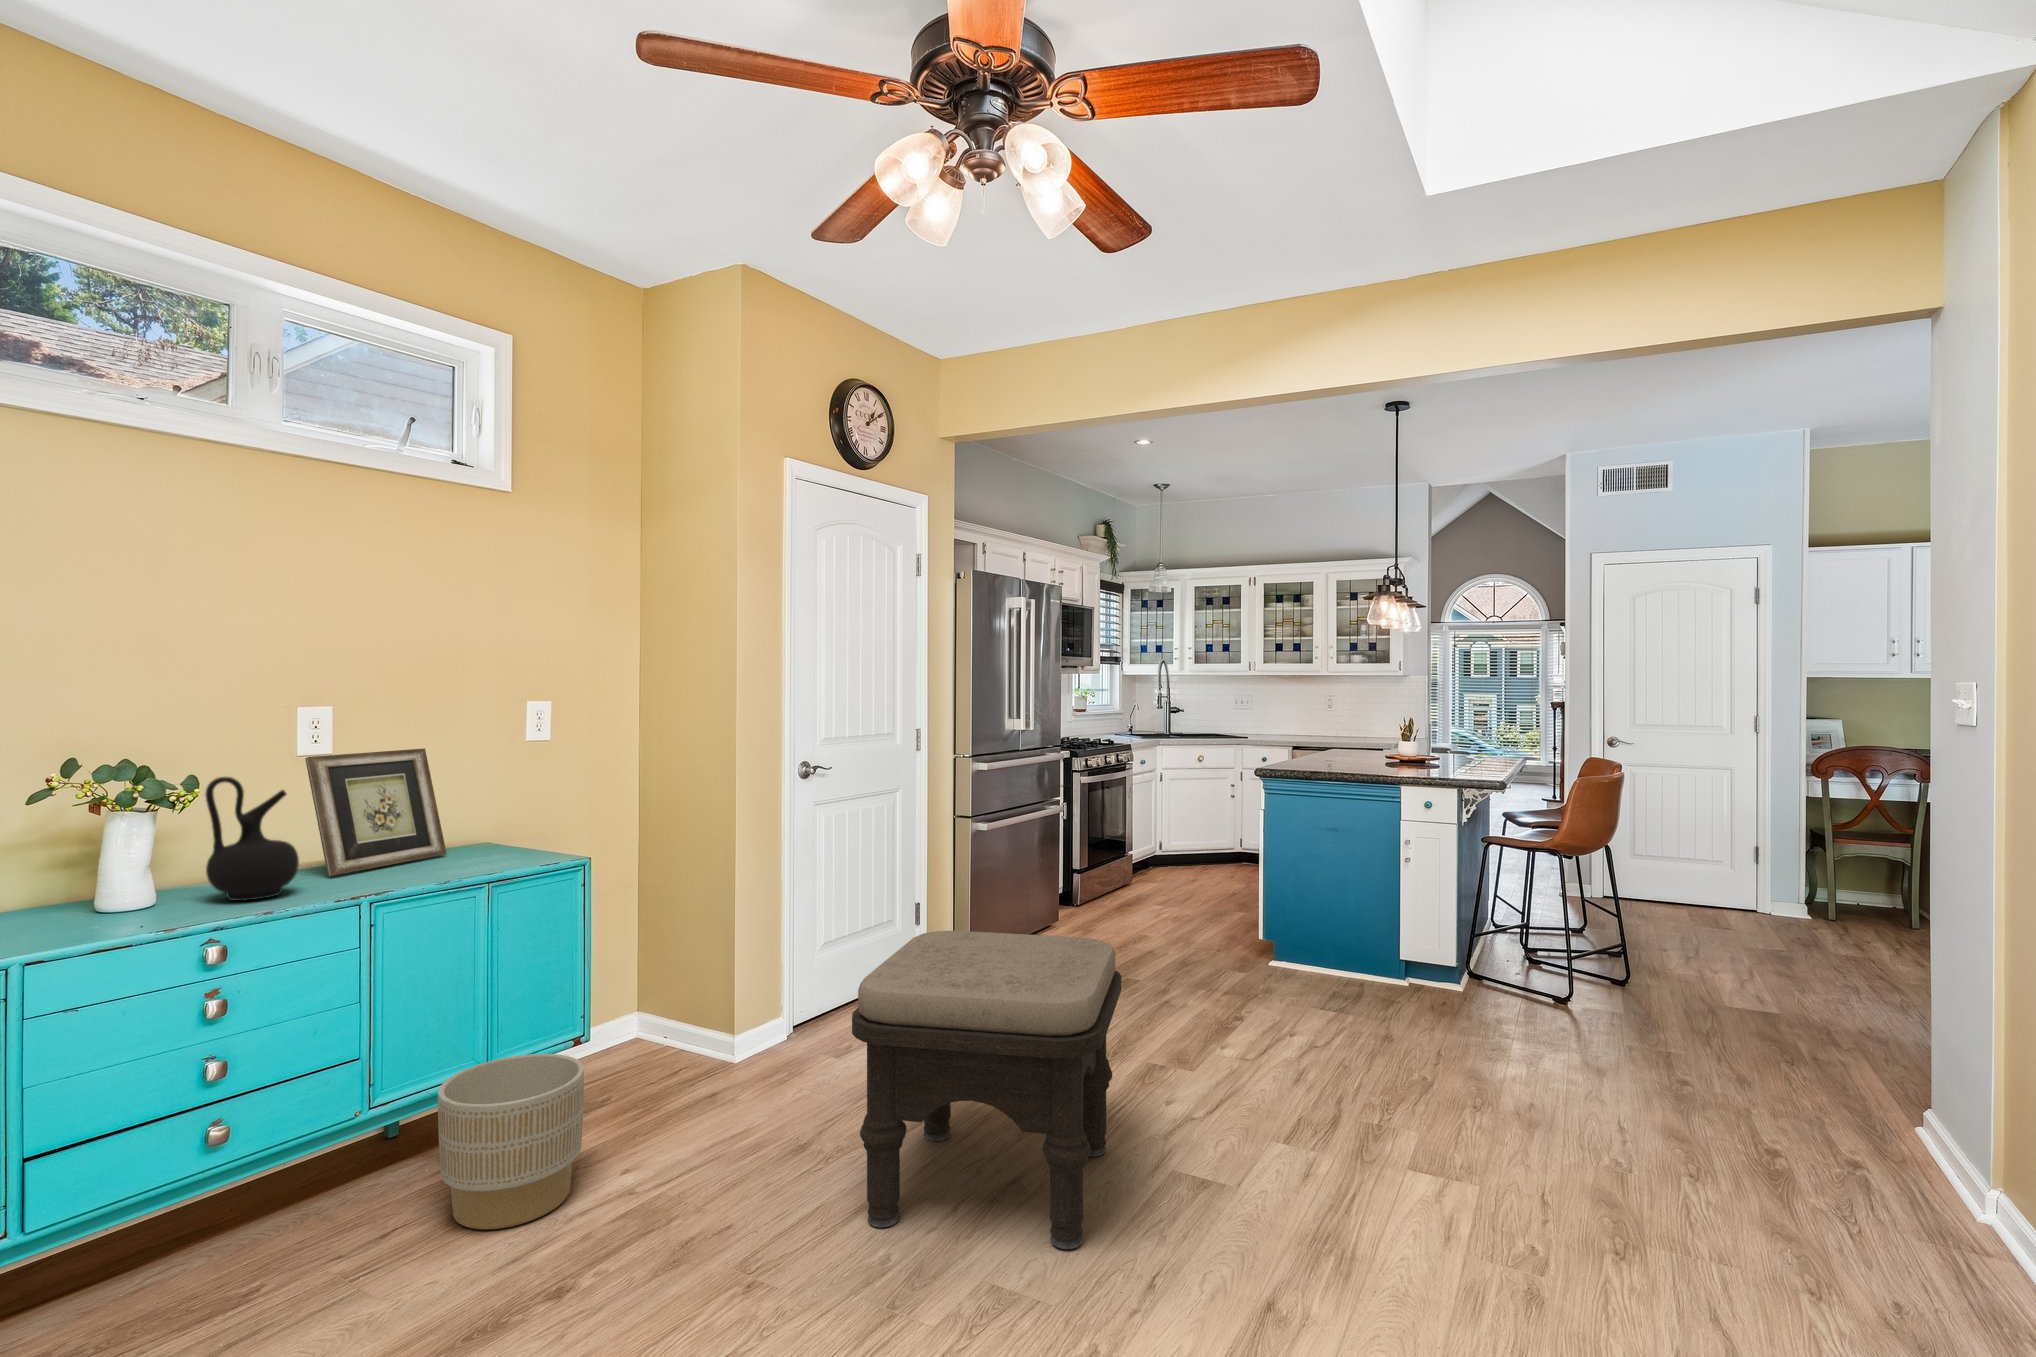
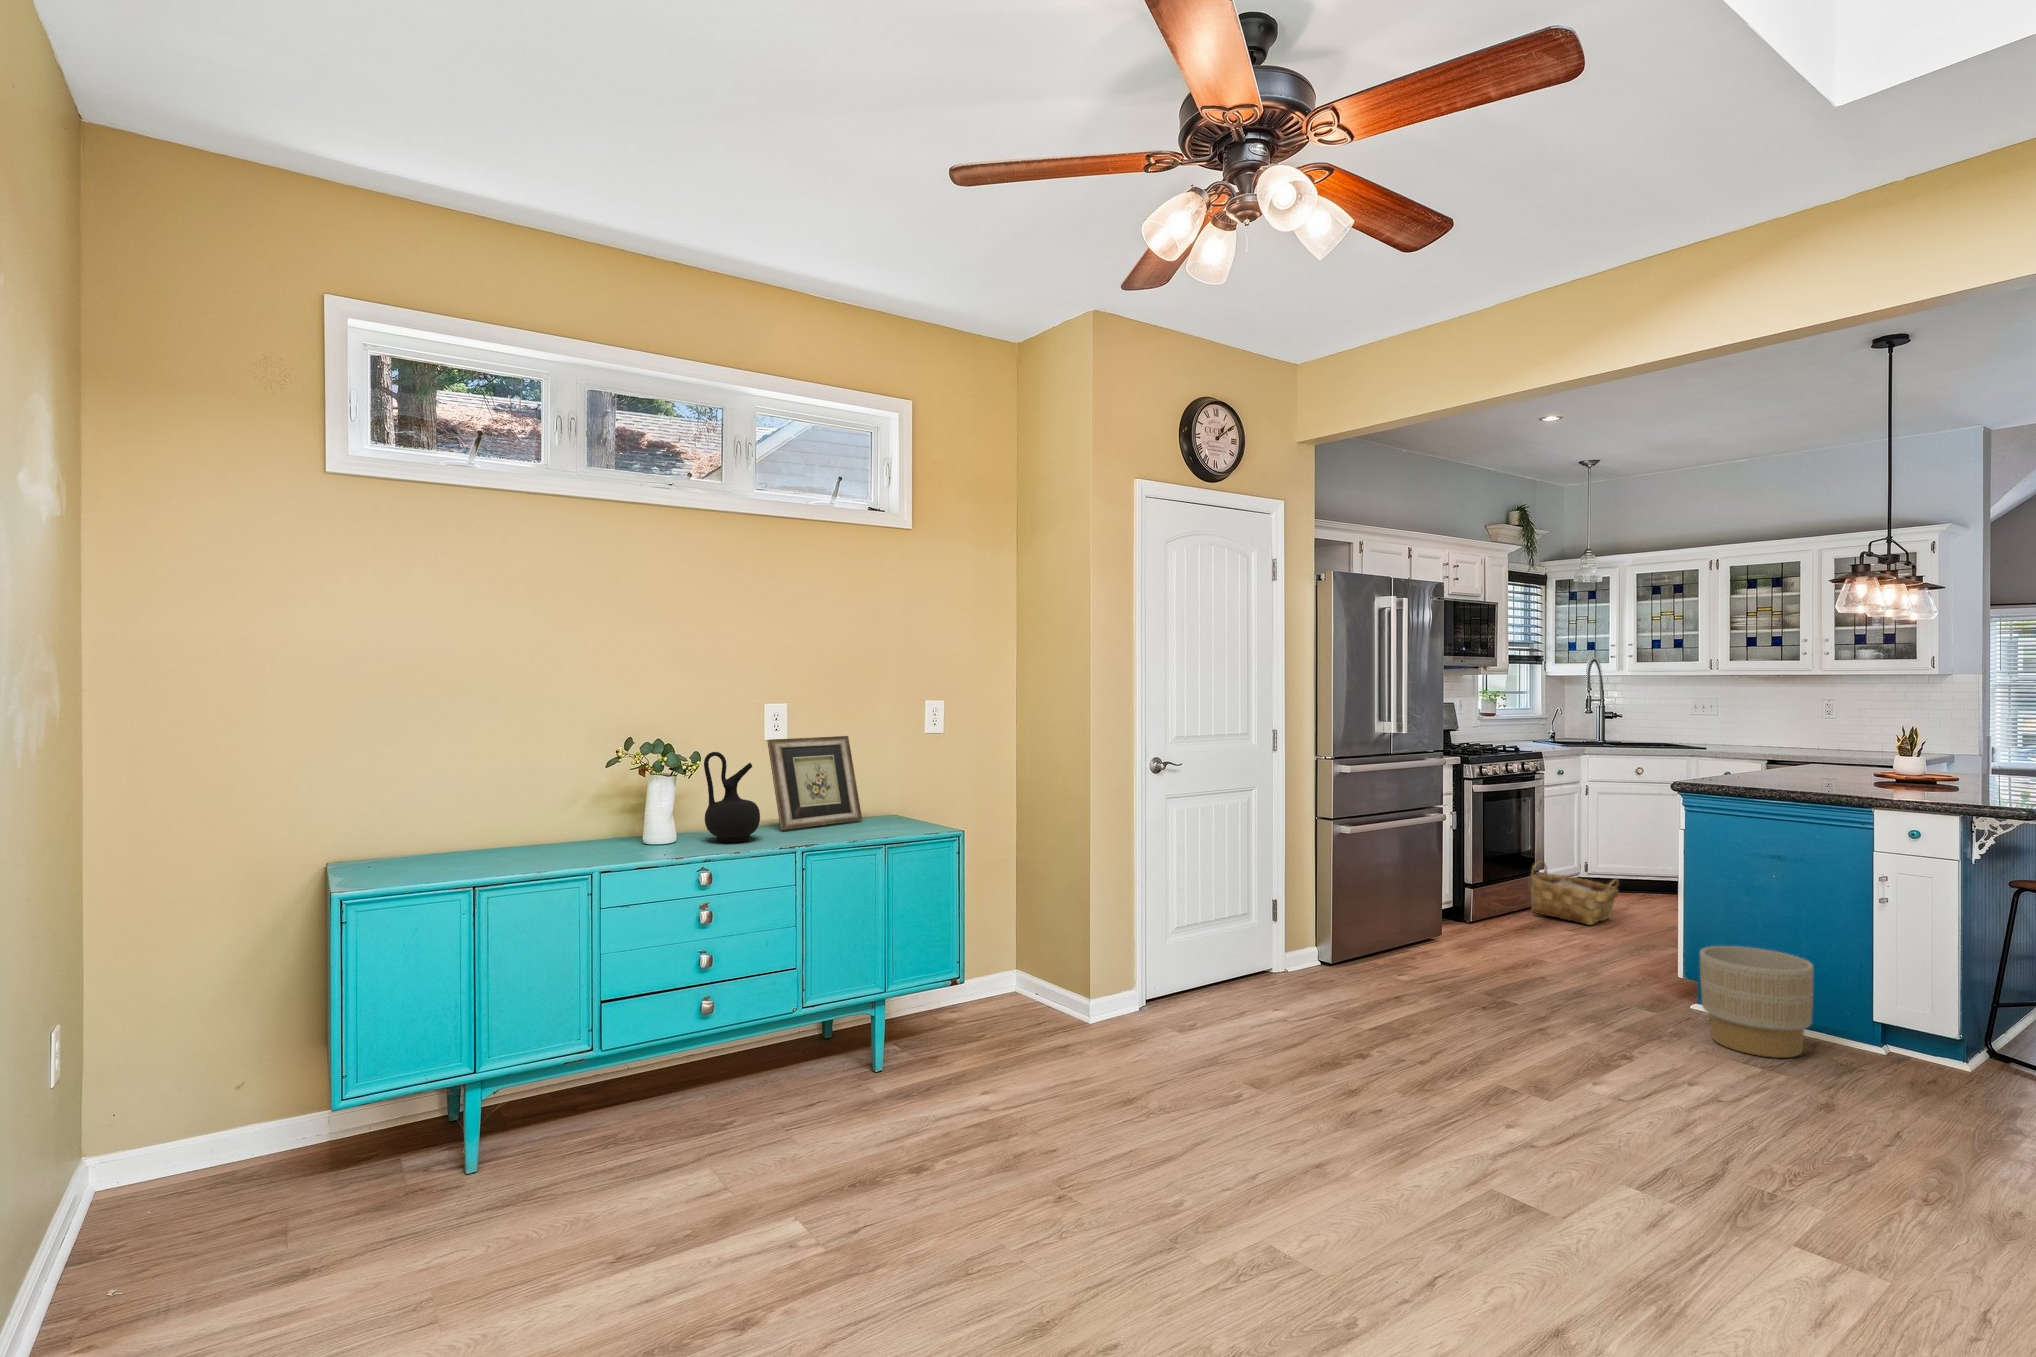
woven basket: none [1124,842,1195,897] -> present [1529,861,1619,925]
ottoman: present [852,931,1122,1249] -> none [1159,921,1441,1236]
planter: present [438,1054,584,1230] -> present [1700,946,1813,1058]

